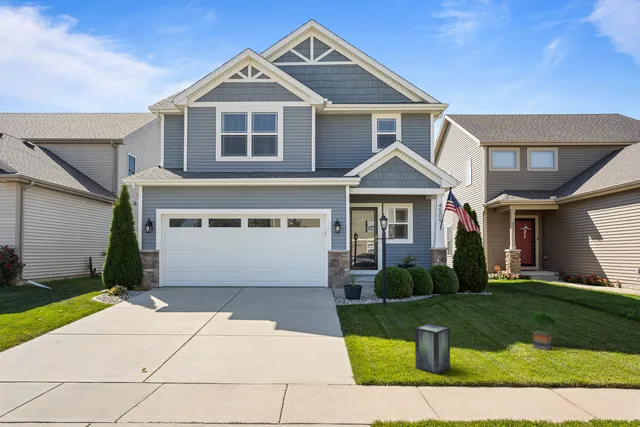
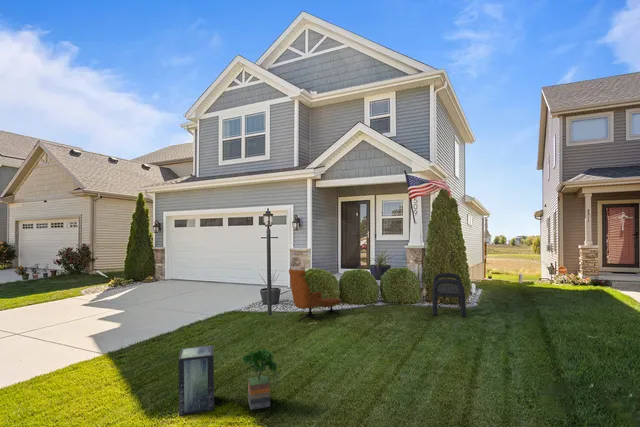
lounge chair: none [407,266,434,309] -> present [289,269,341,321]
bench: none [472,267,512,298] -> present [432,273,466,317]
storage box: present [415,324,450,374] -> present [178,345,214,416]

